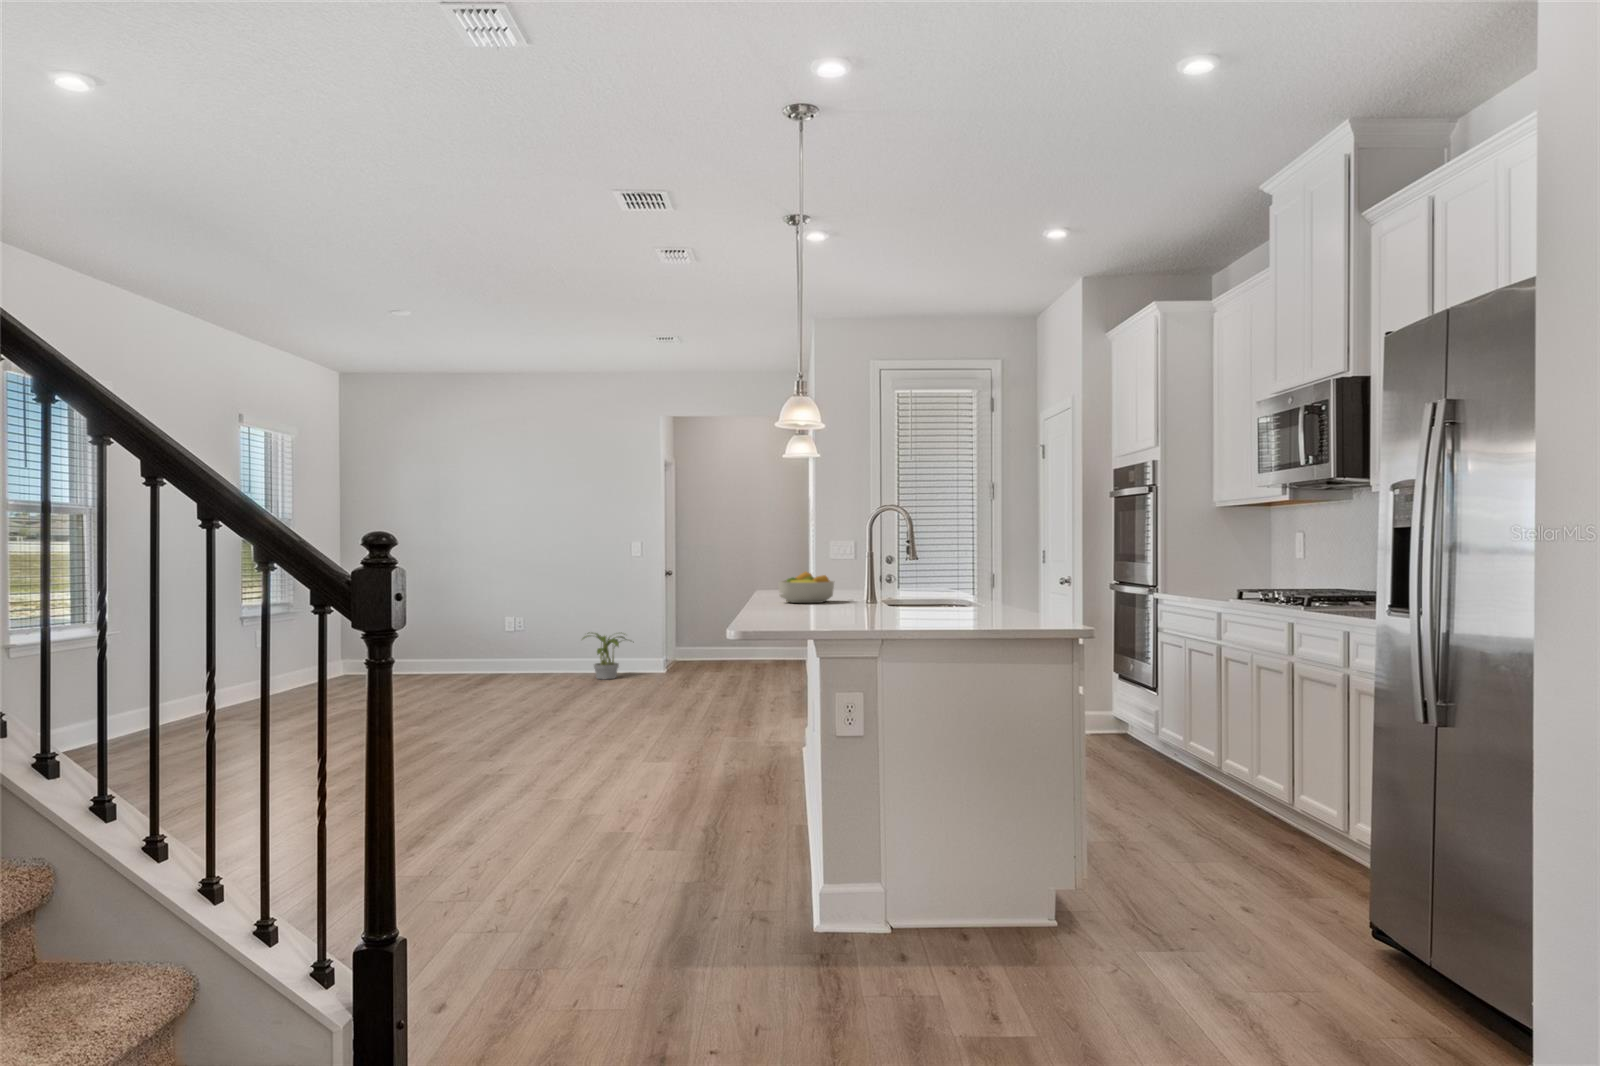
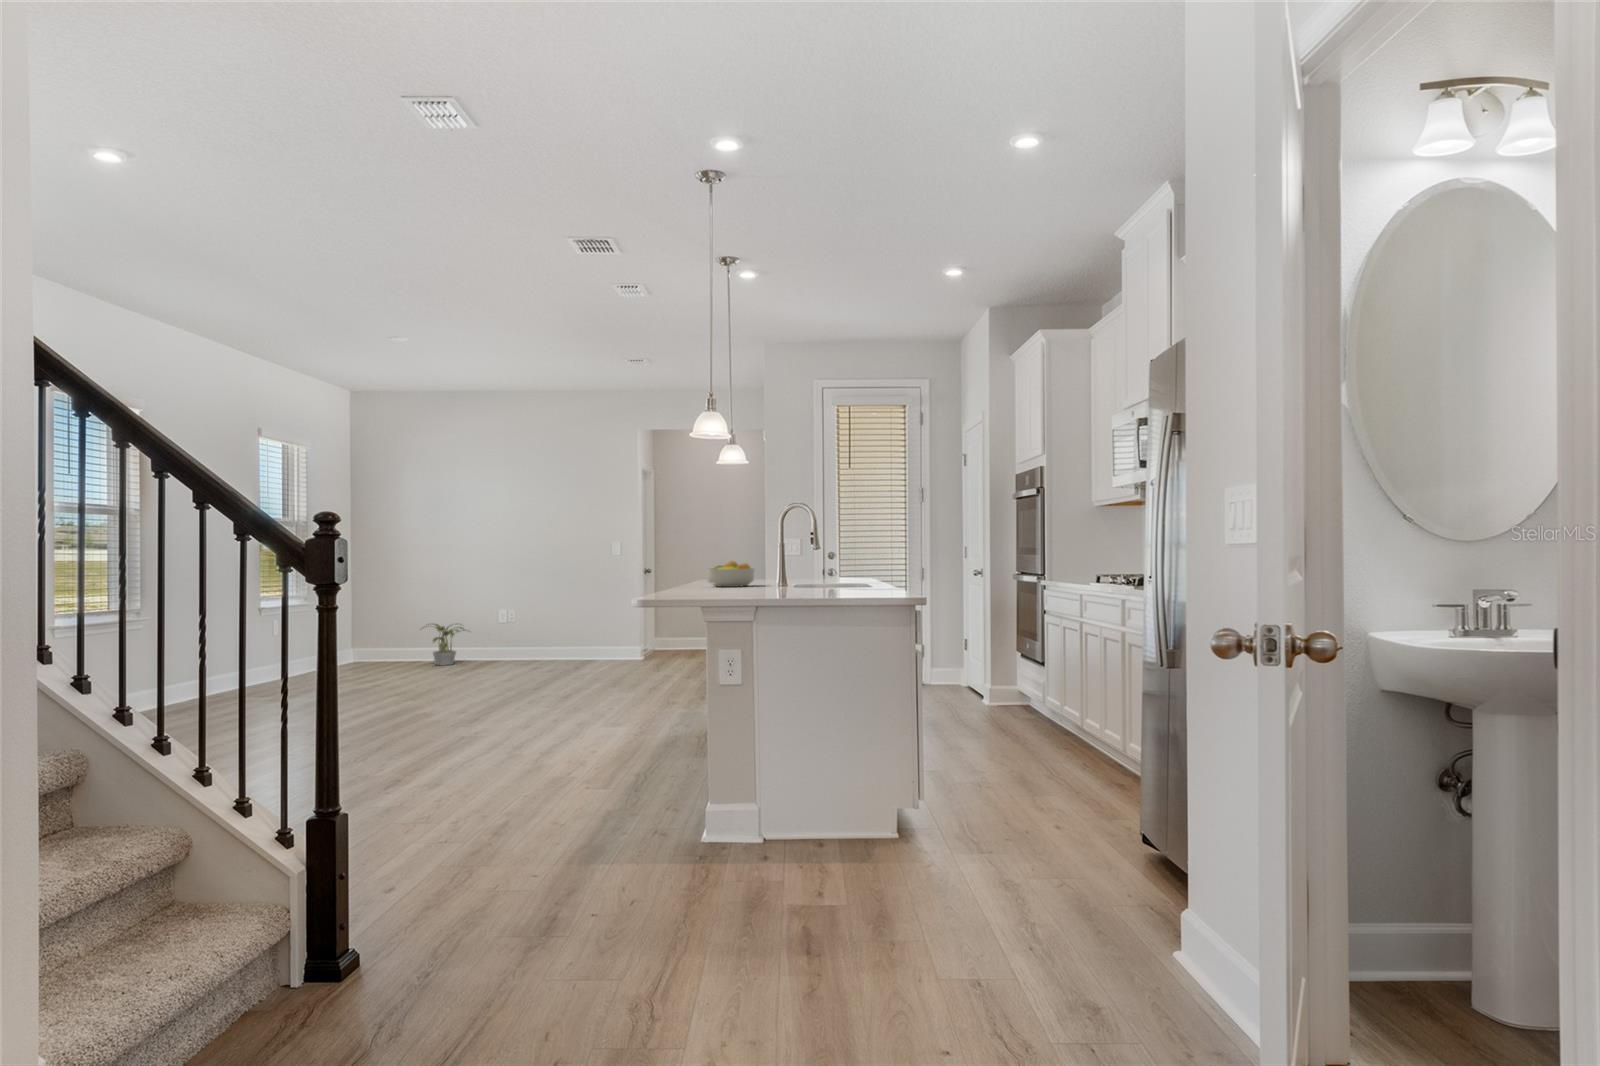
potted plant: present [583,633,627,679] -> present [433,624,465,665]

